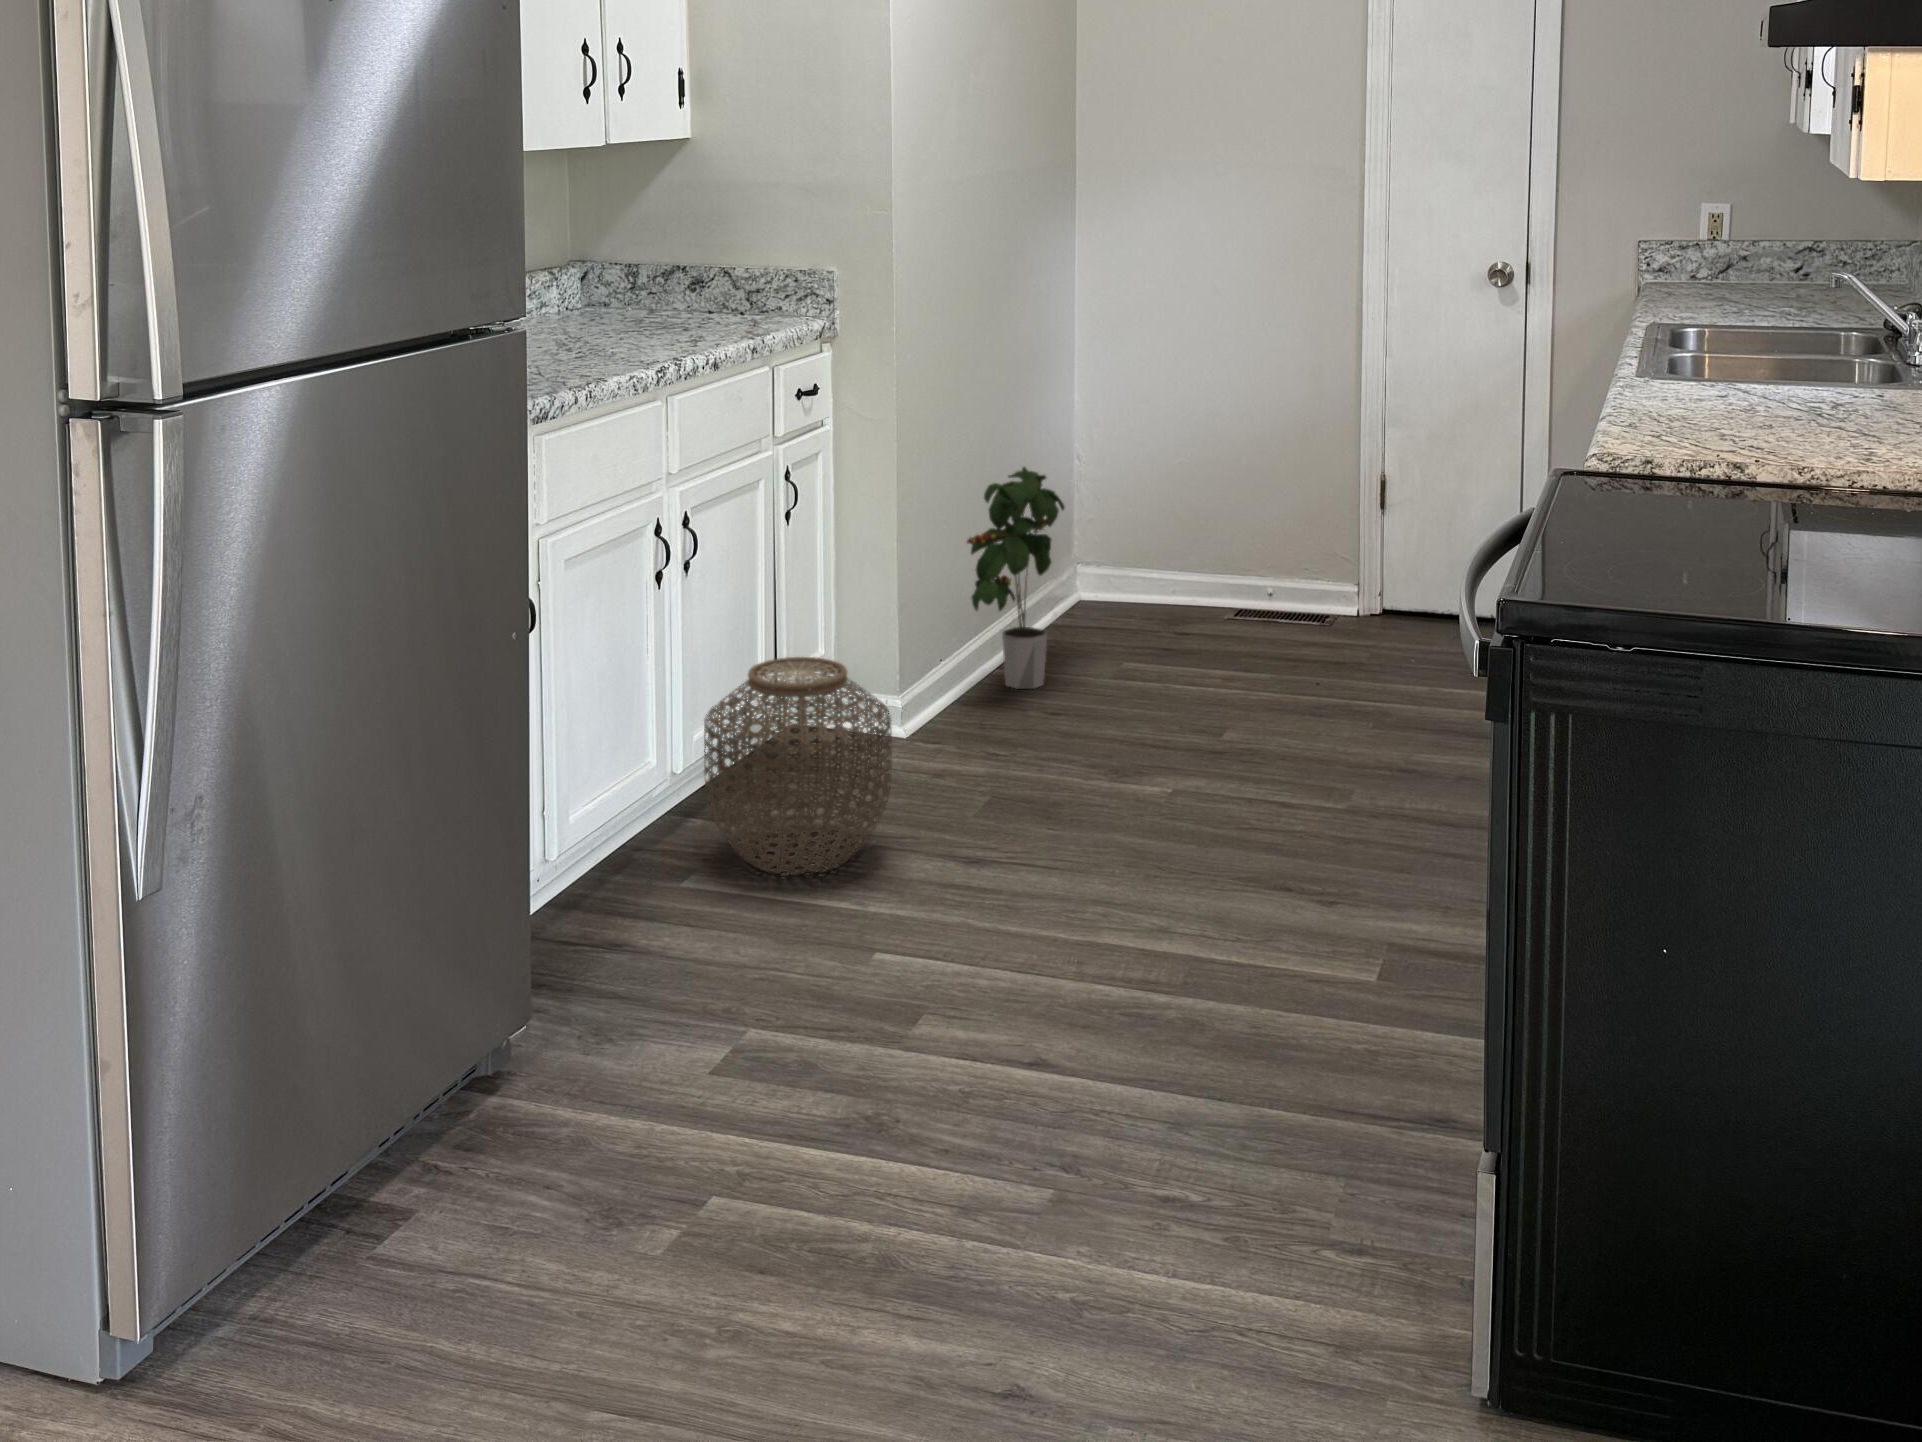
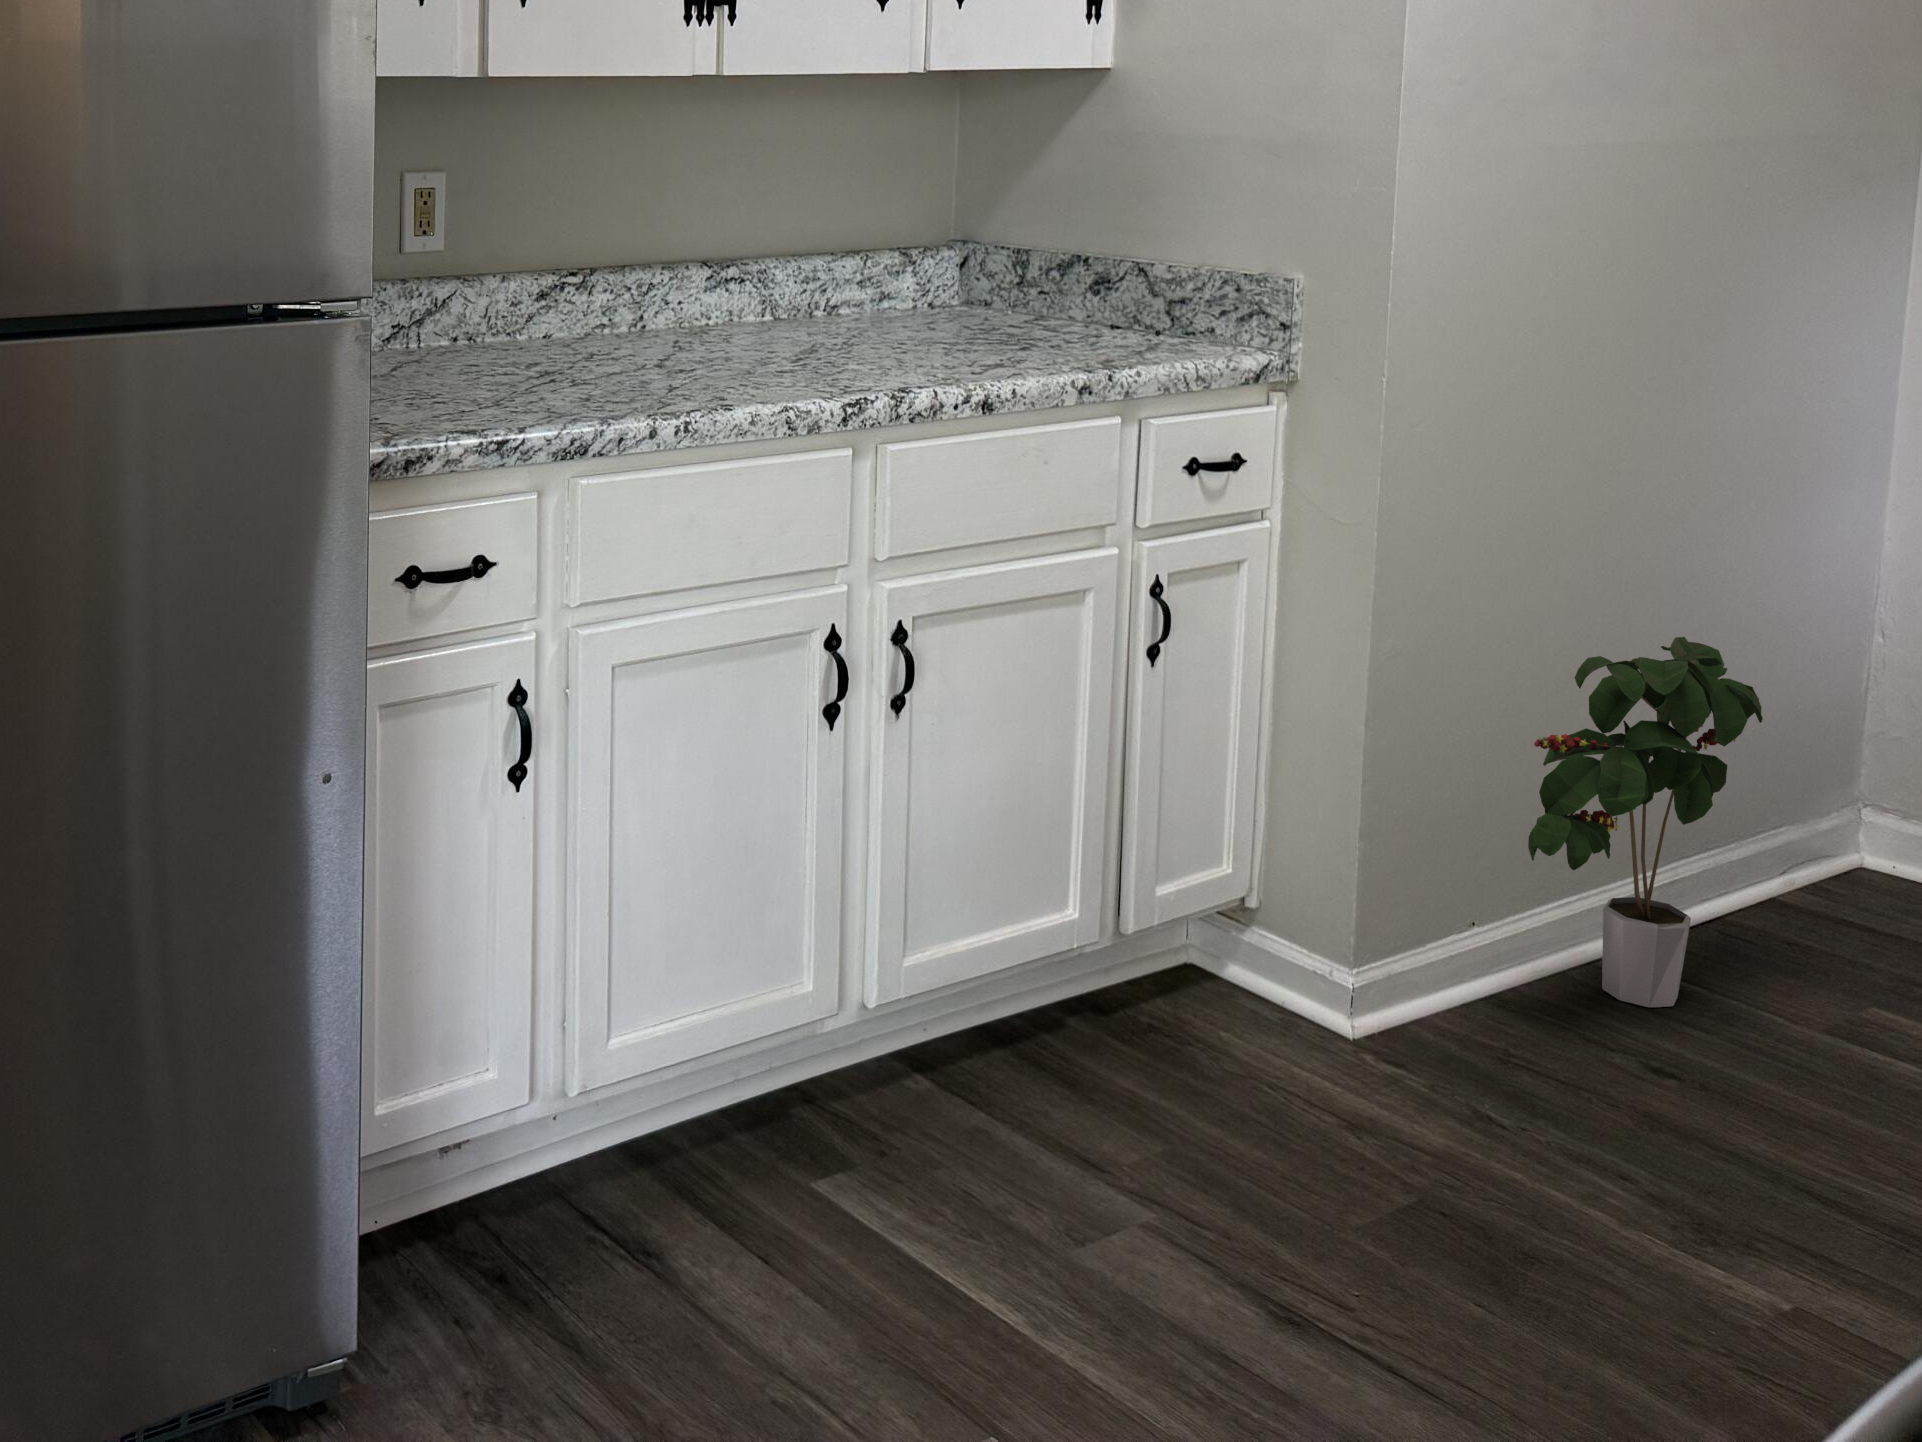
woven basket: present [704,657,892,875] -> none [877,873,1183,1230]

